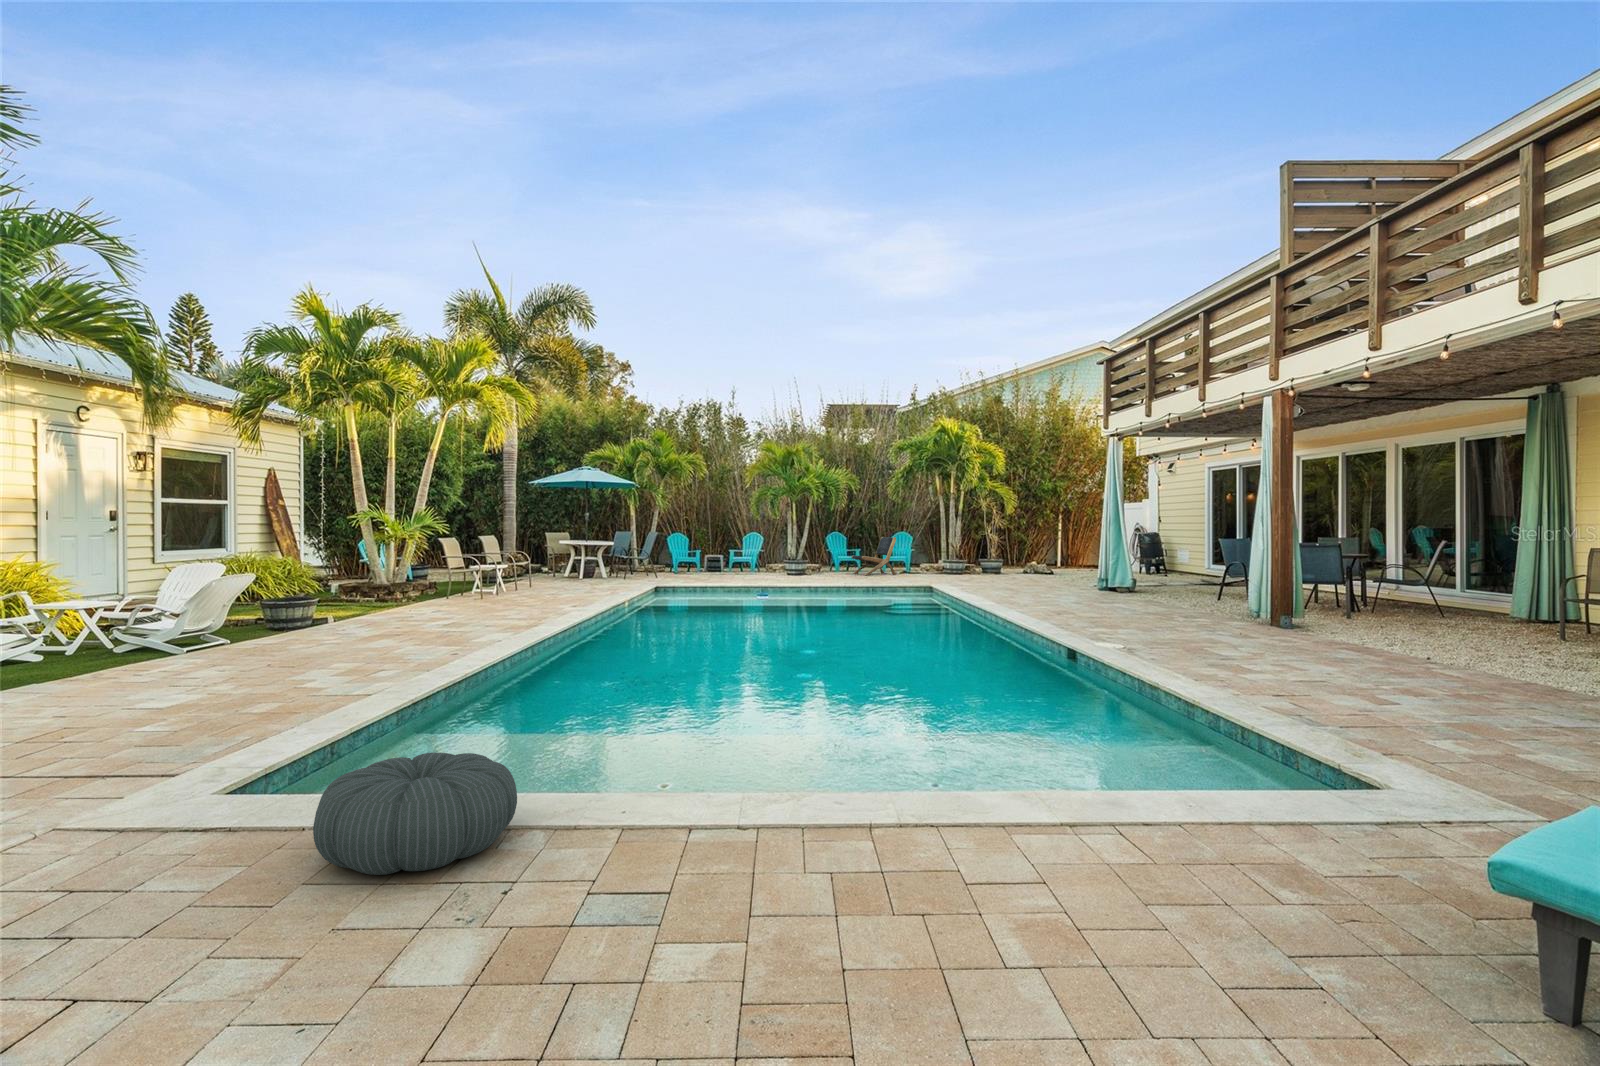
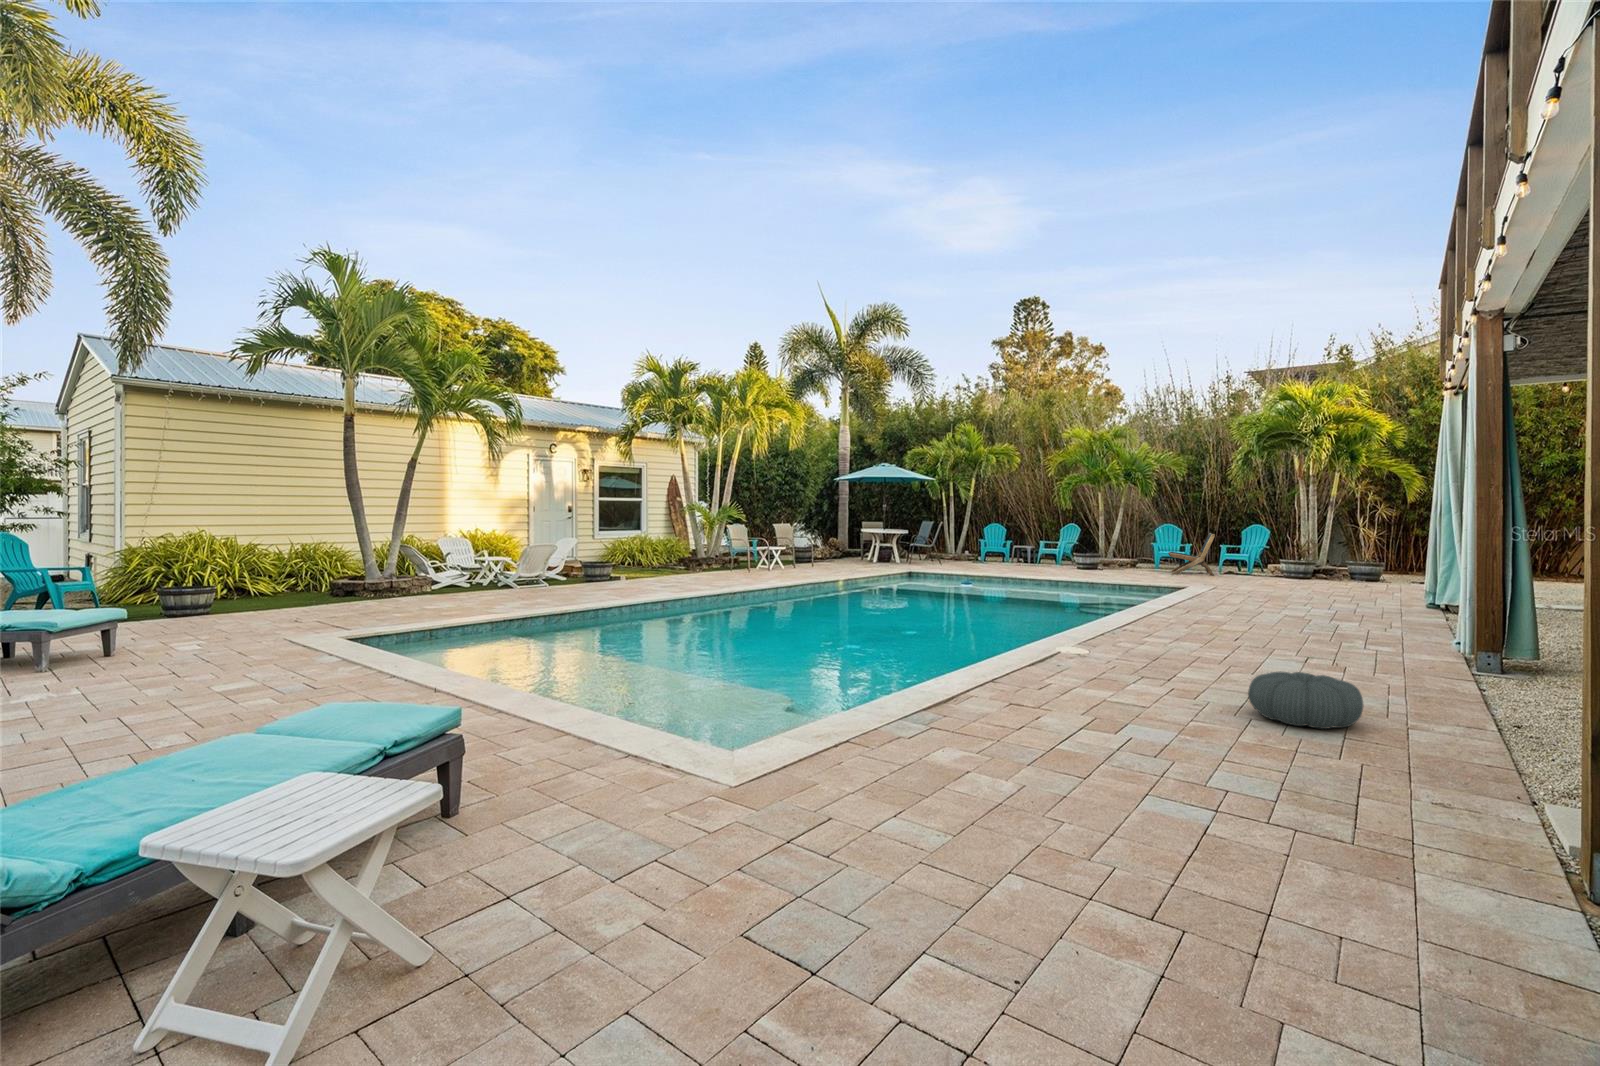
pouf: present [313,752,517,875] -> present [1248,671,1363,729]

